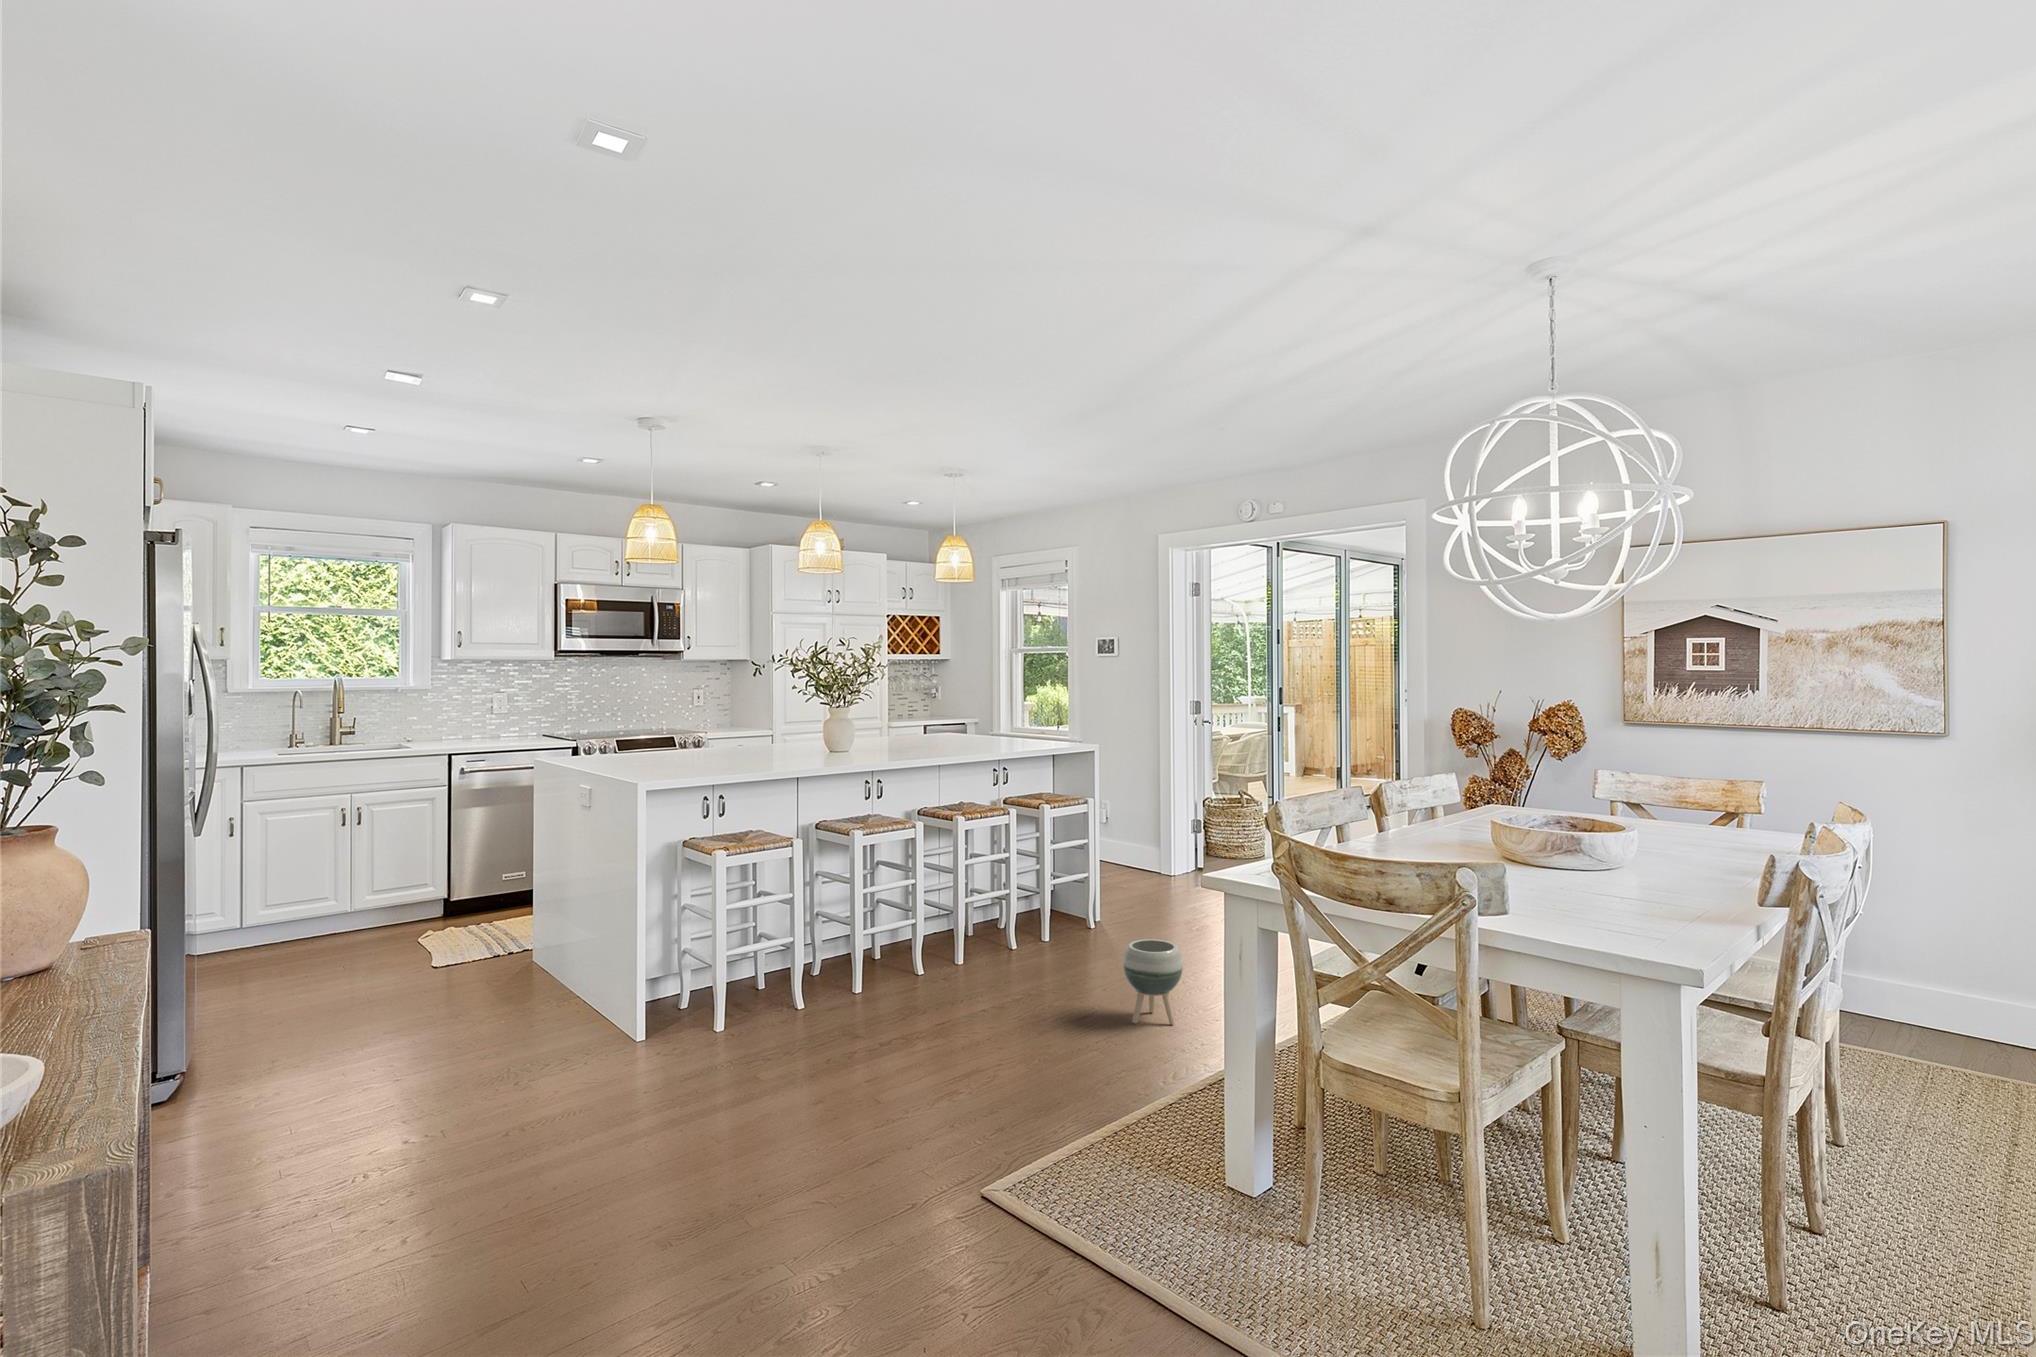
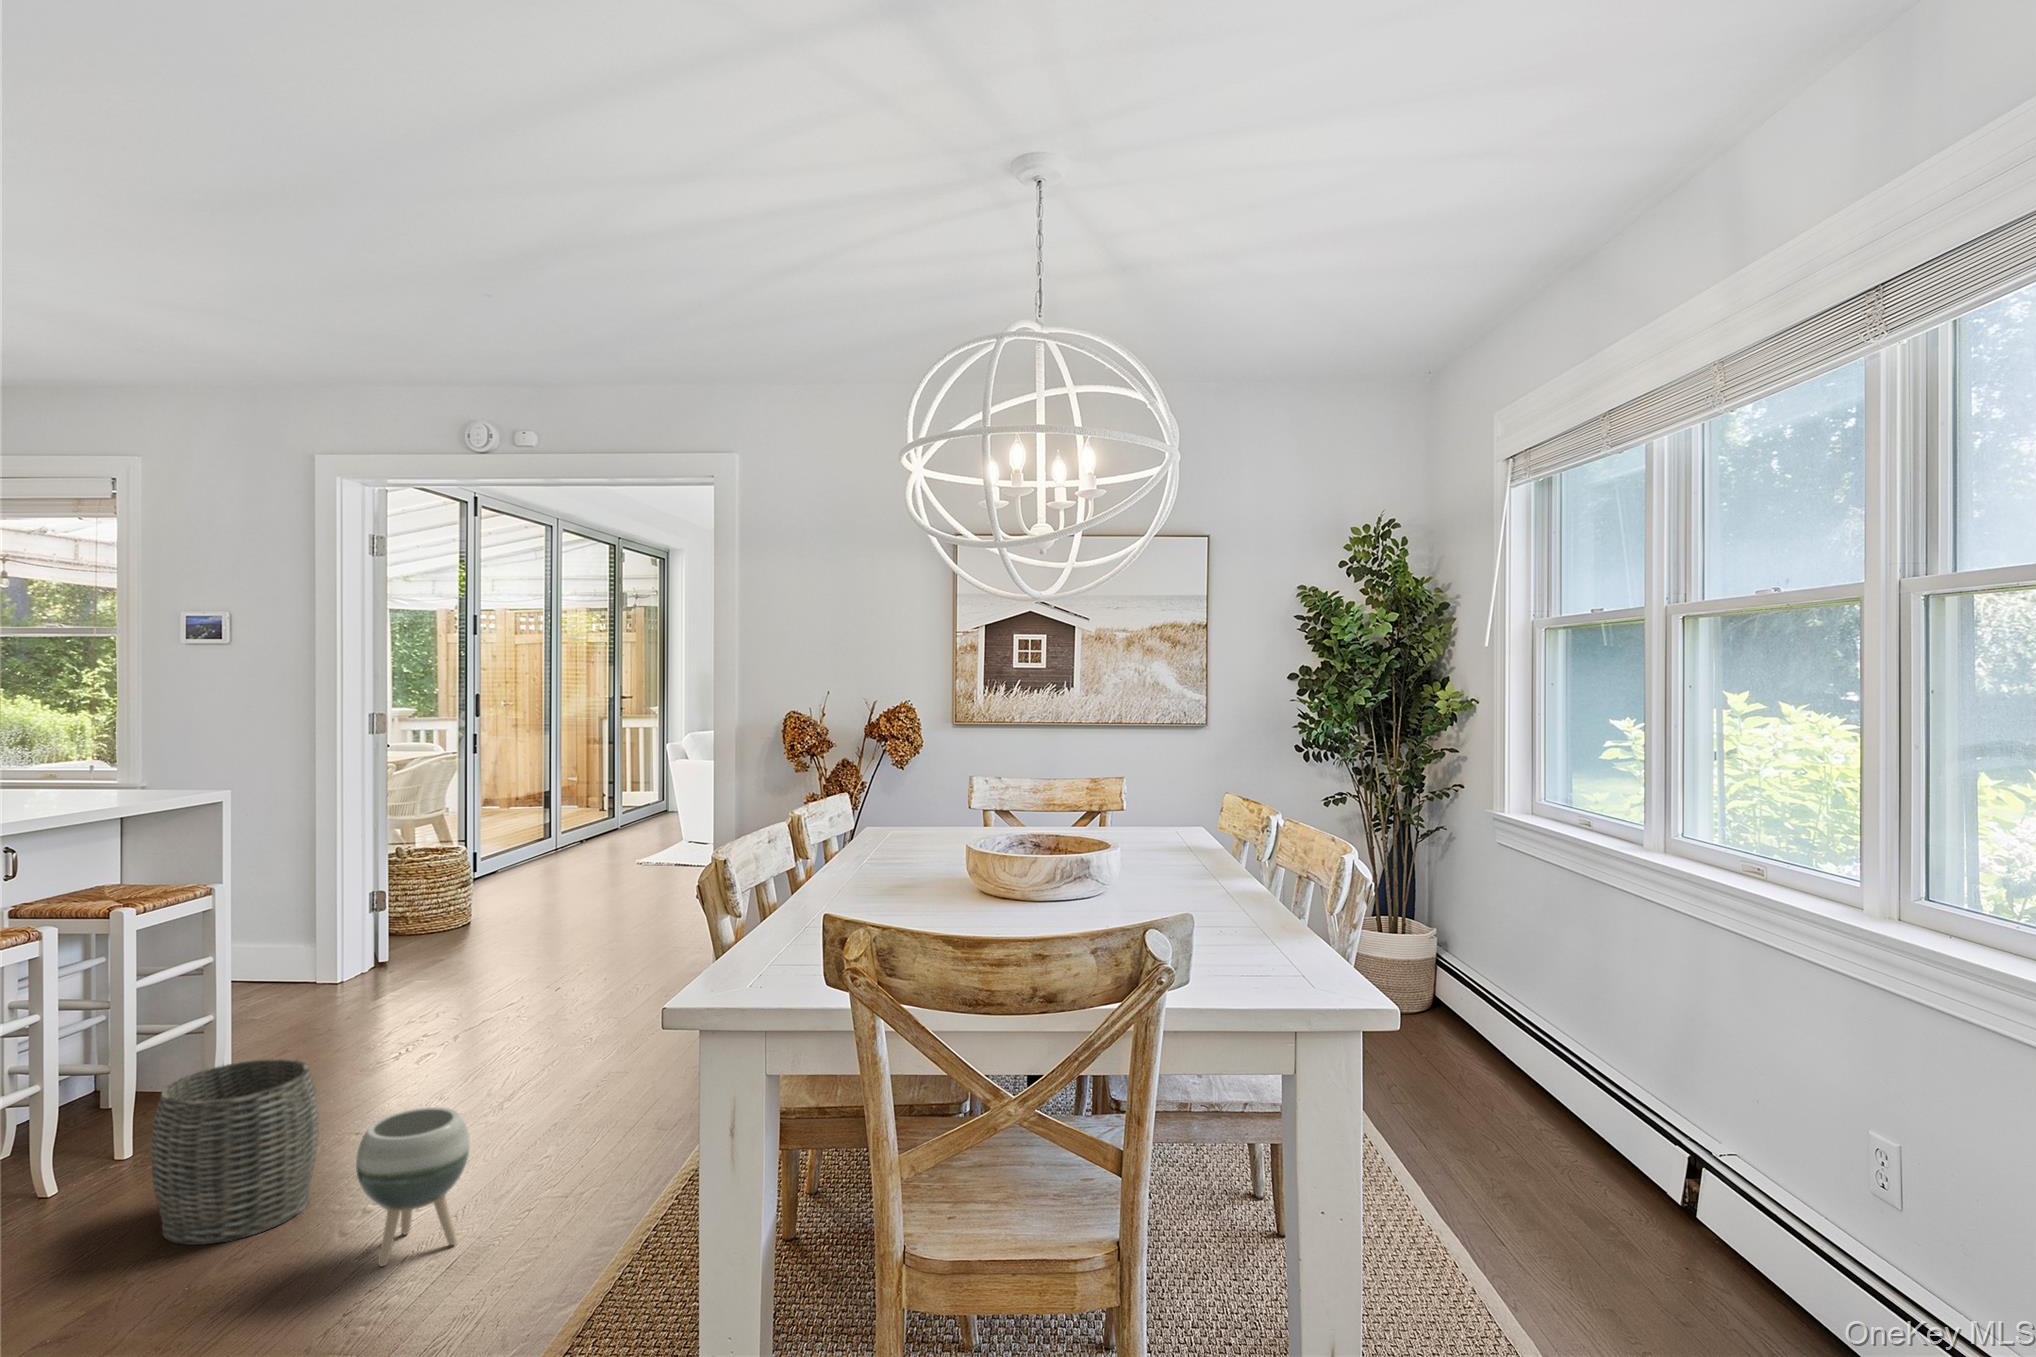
woven basket: none [1043,898,1119,992] -> present [152,1059,318,1245]

